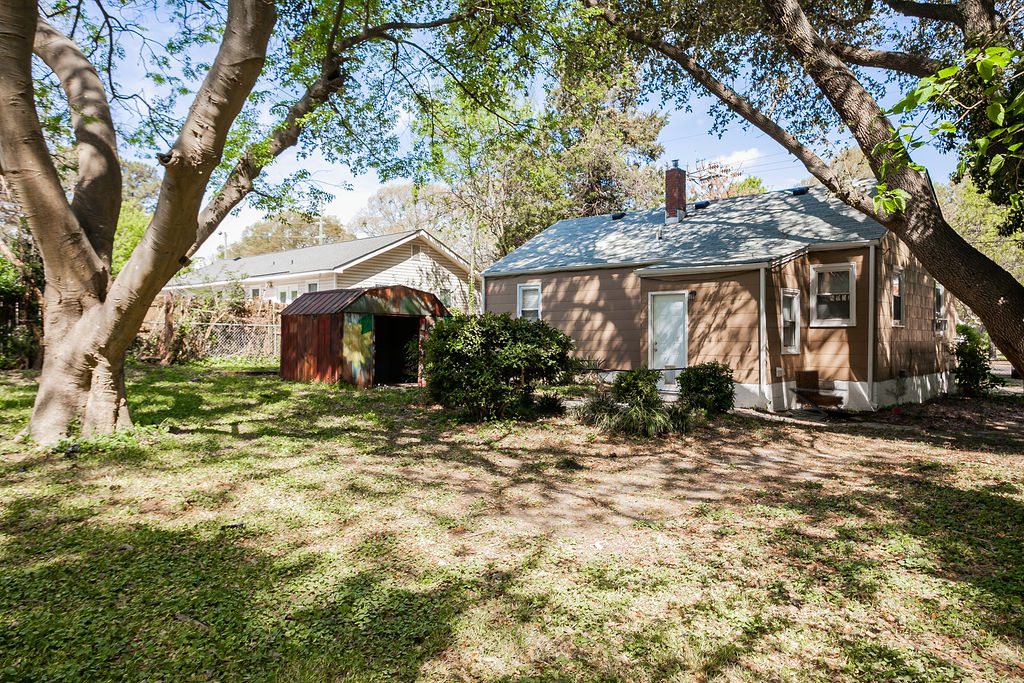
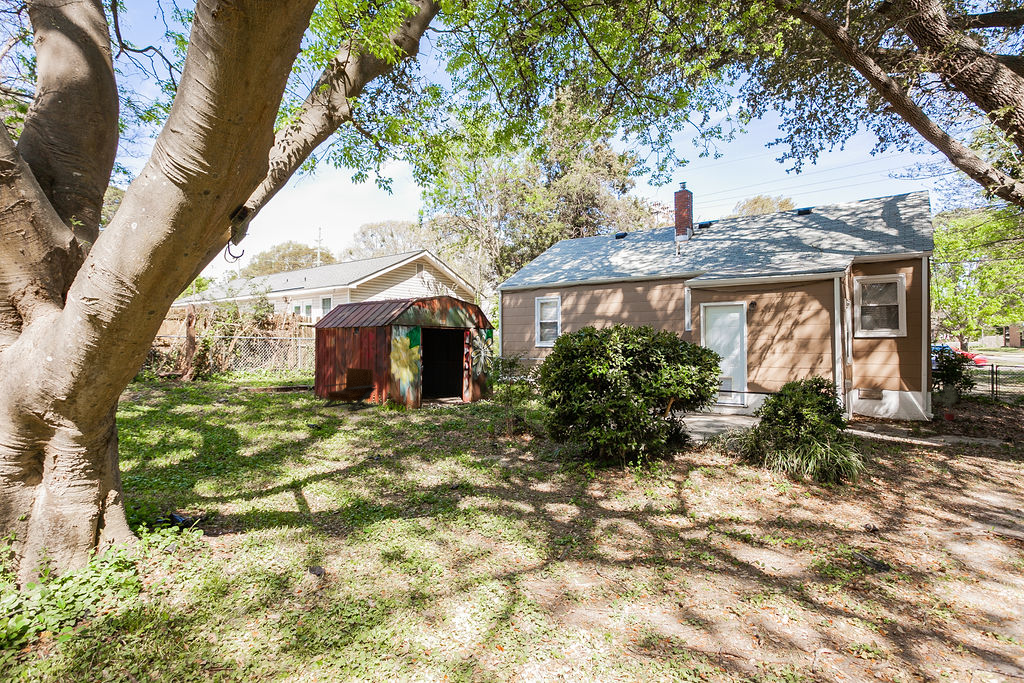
lounge chair: present [788,370,847,416] -> present [324,368,378,411]

